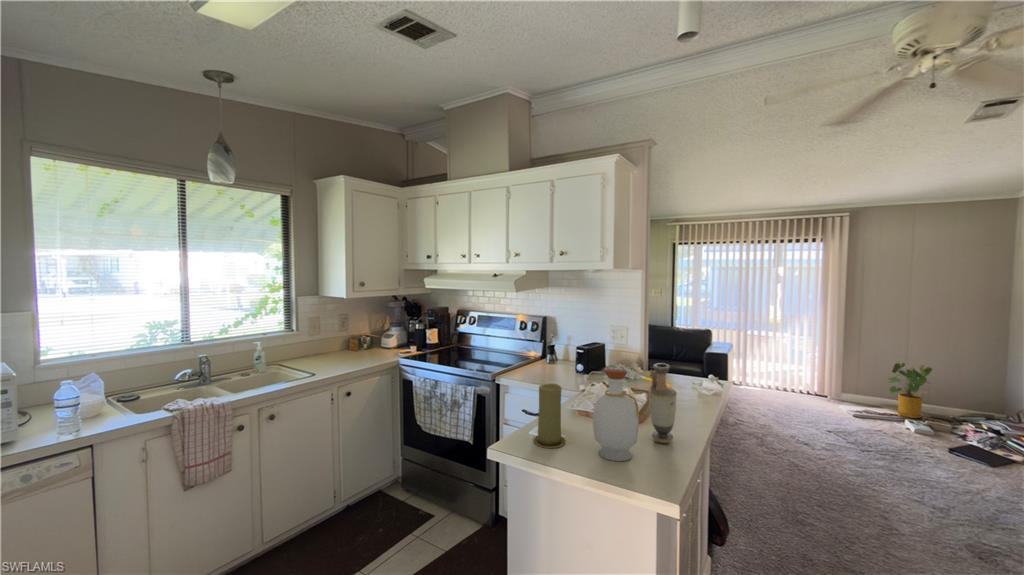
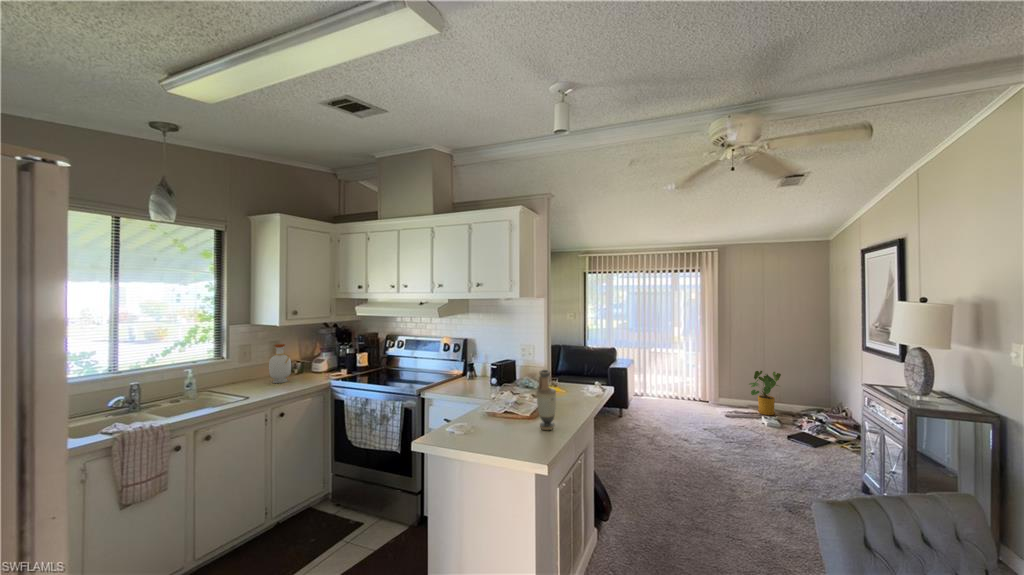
bottle: present [593,369,639,461] -> present [269,344,291,383]
candle: present [534,383,565,448] -> none [449,389,474,439]

